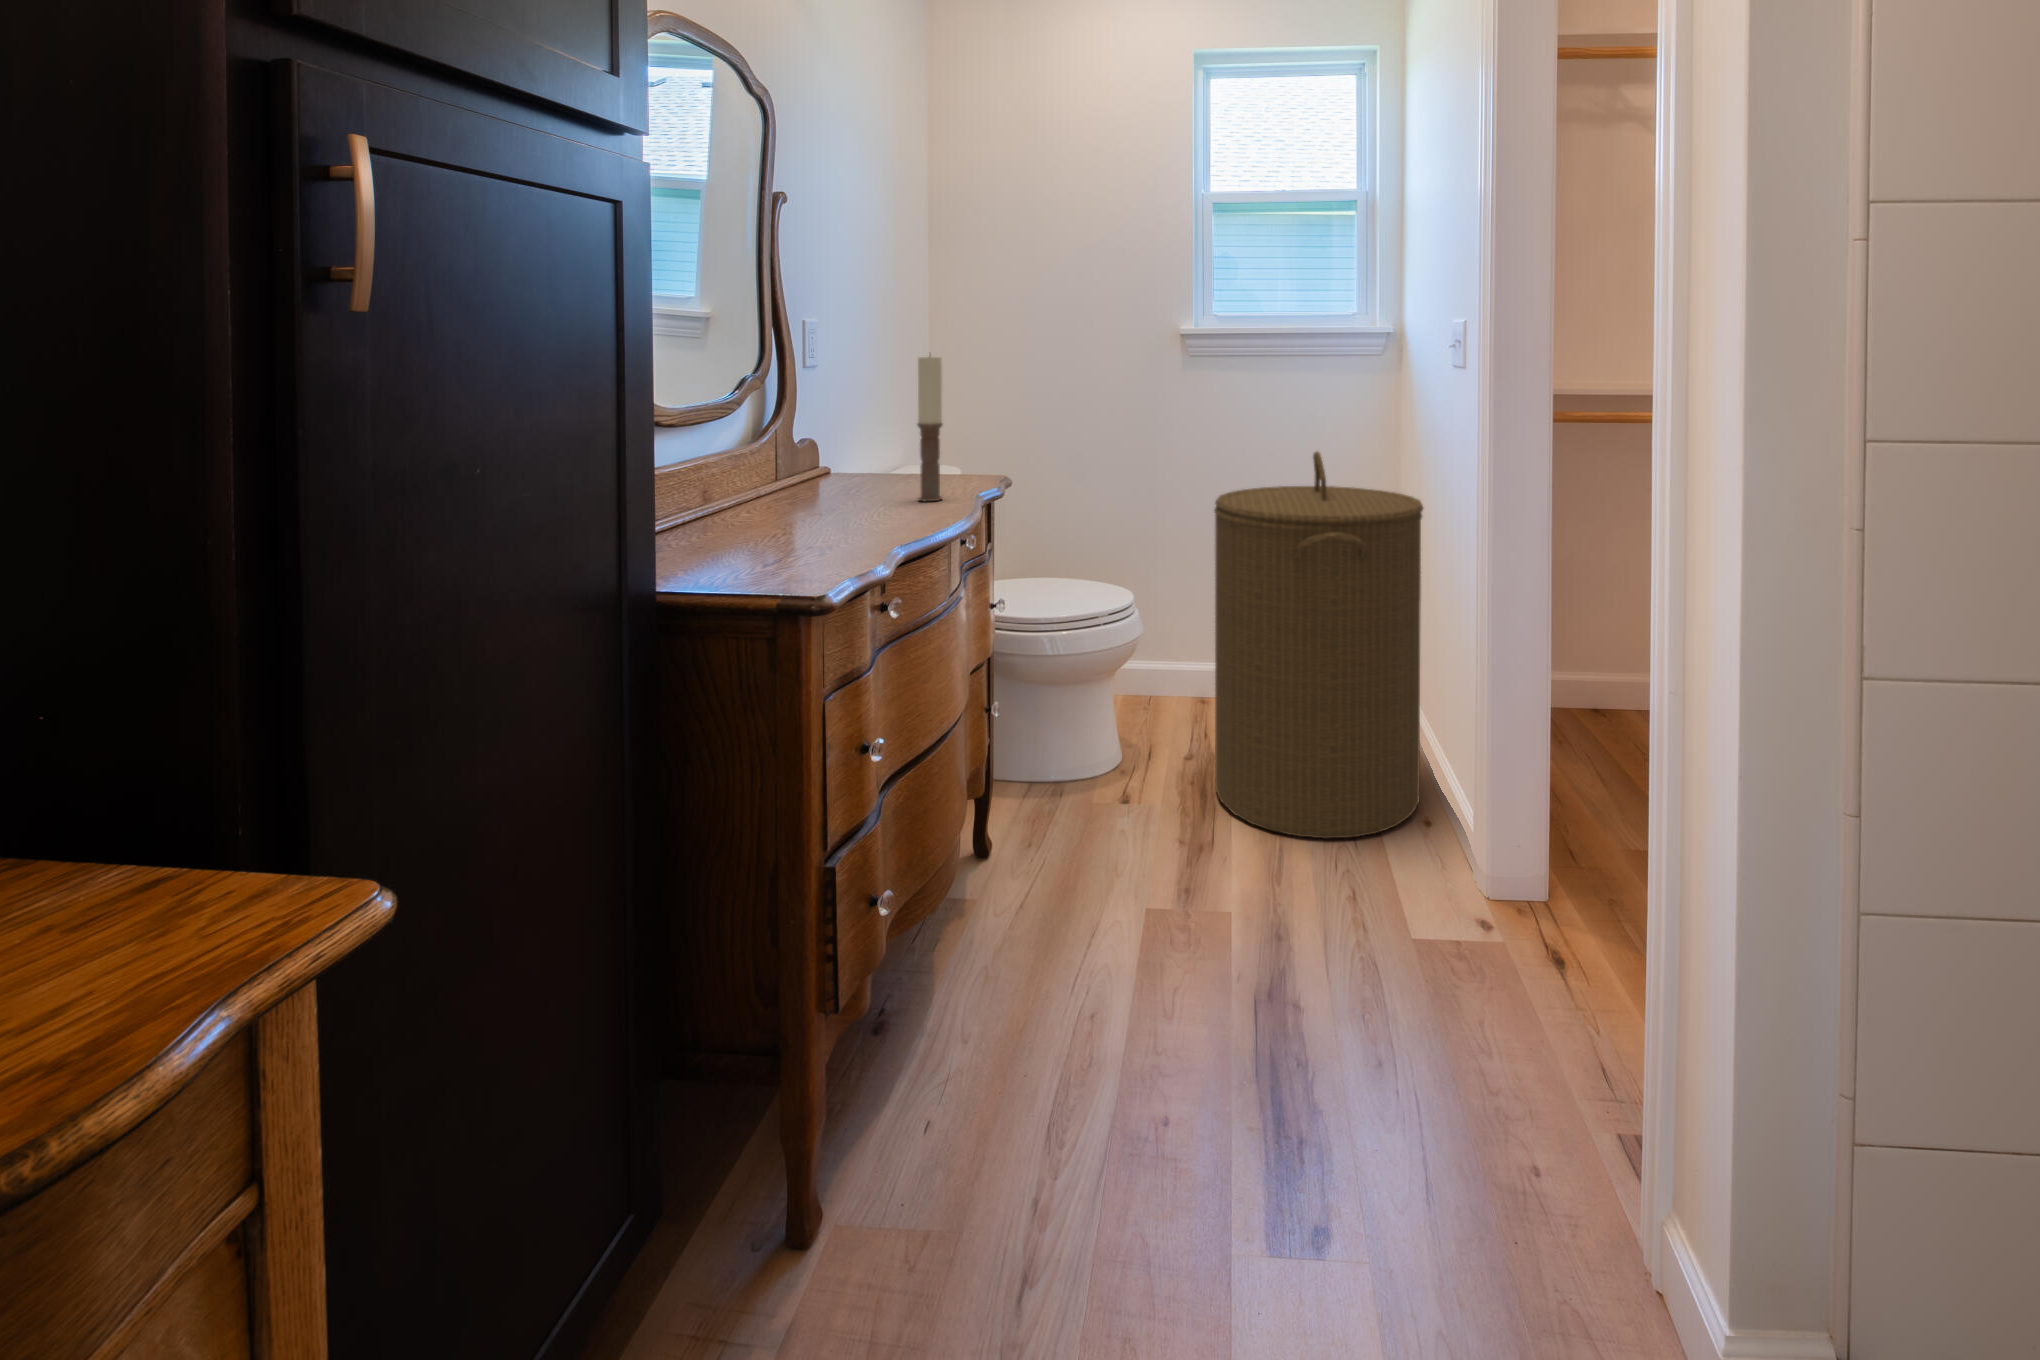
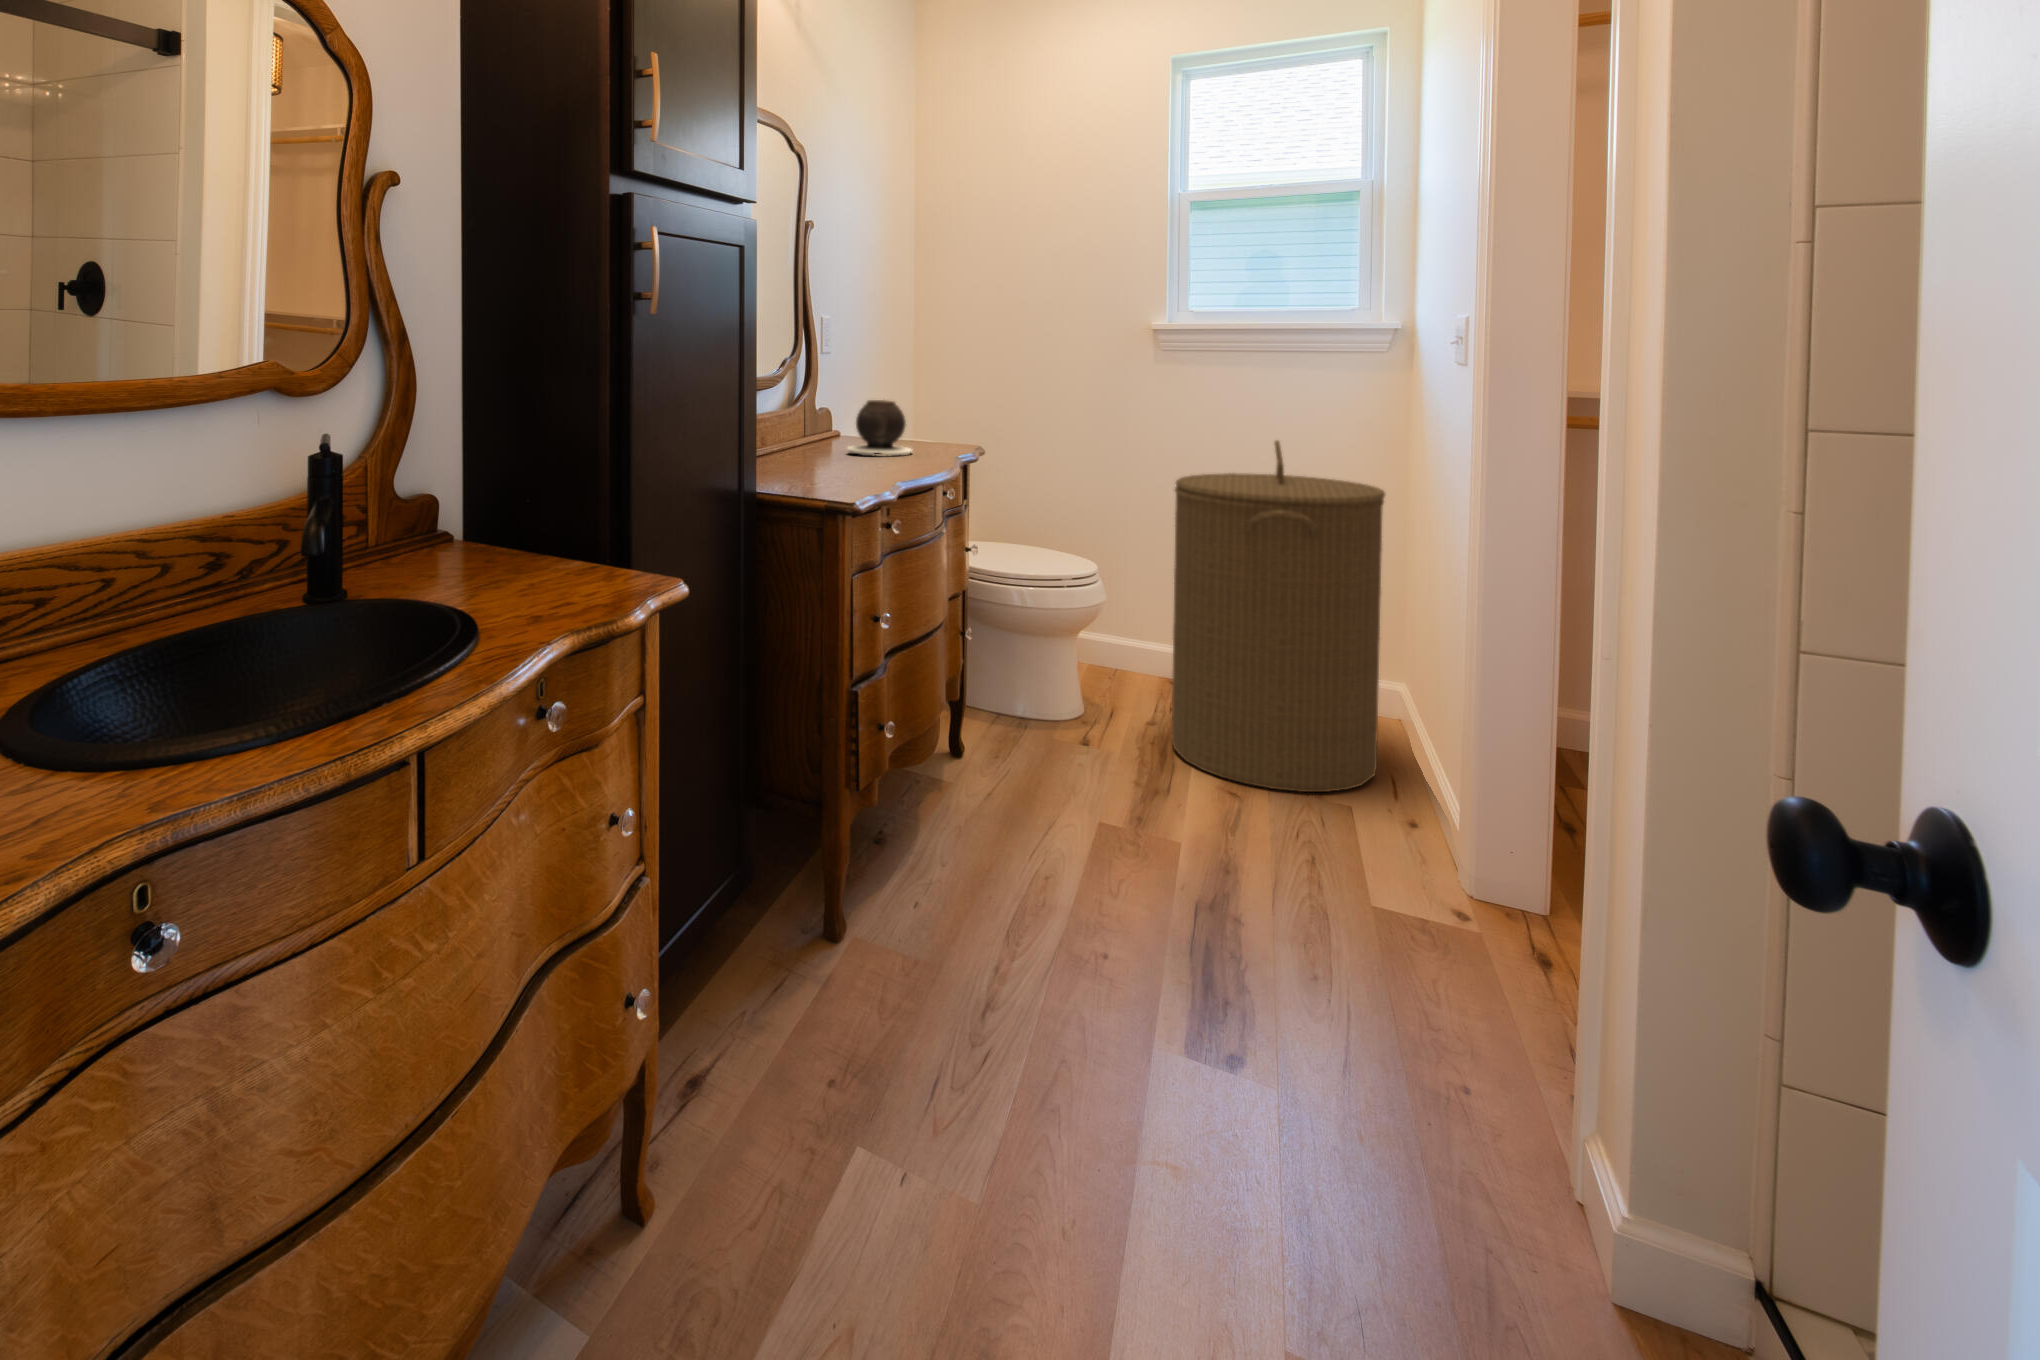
candle: present [917,356,943,501] -> none [912,343,933,461]
vase: none [834,424,919,496] -> present [848,400,912,457]

